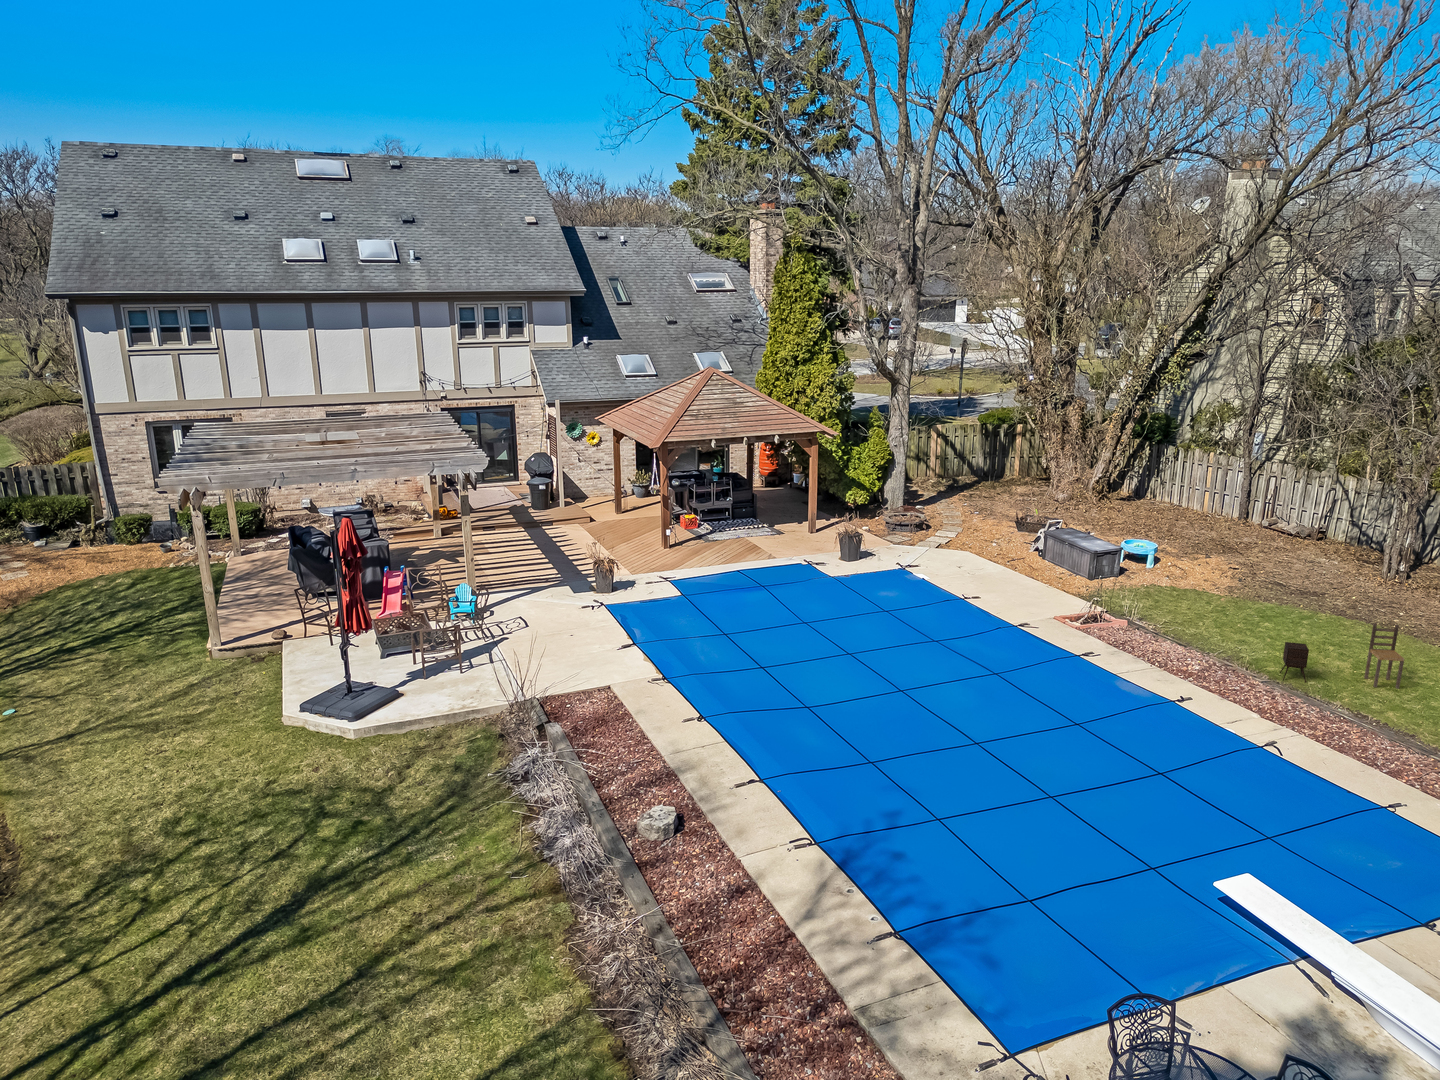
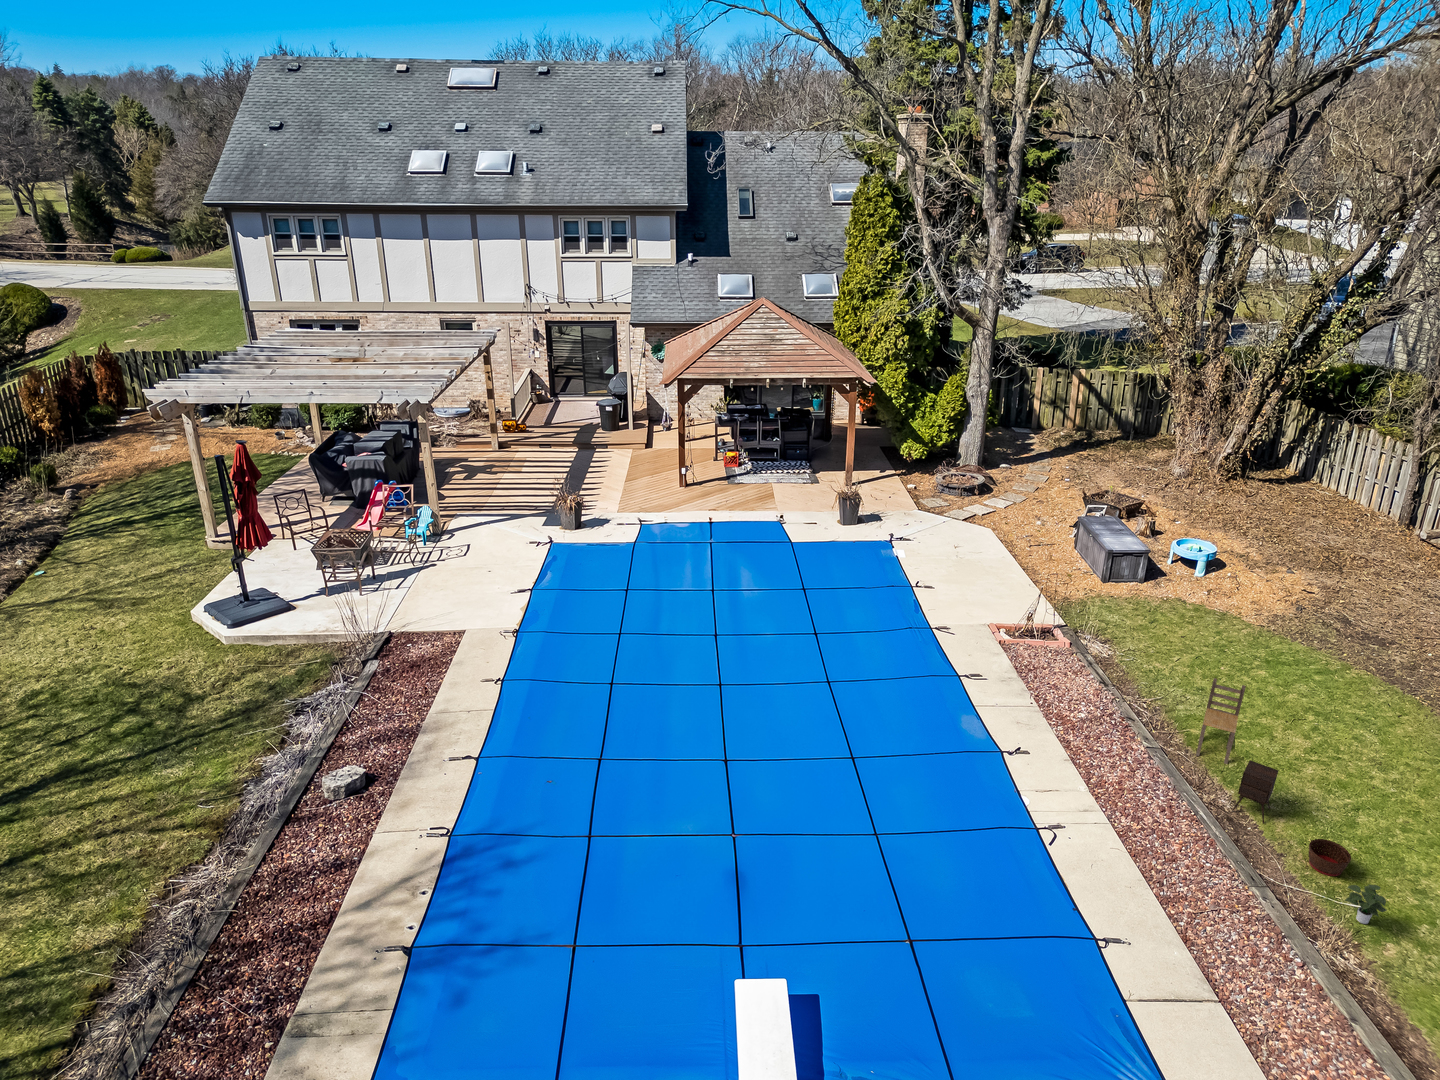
chair: present [1364,623,1404,689] -> present [1196,678,1246,764]
basket: none [1345,679,1374,699] -> present [1309,839,1351,876]
potted plant: none [1387,689,1414,716] -> present [1345,884,1387,924]

